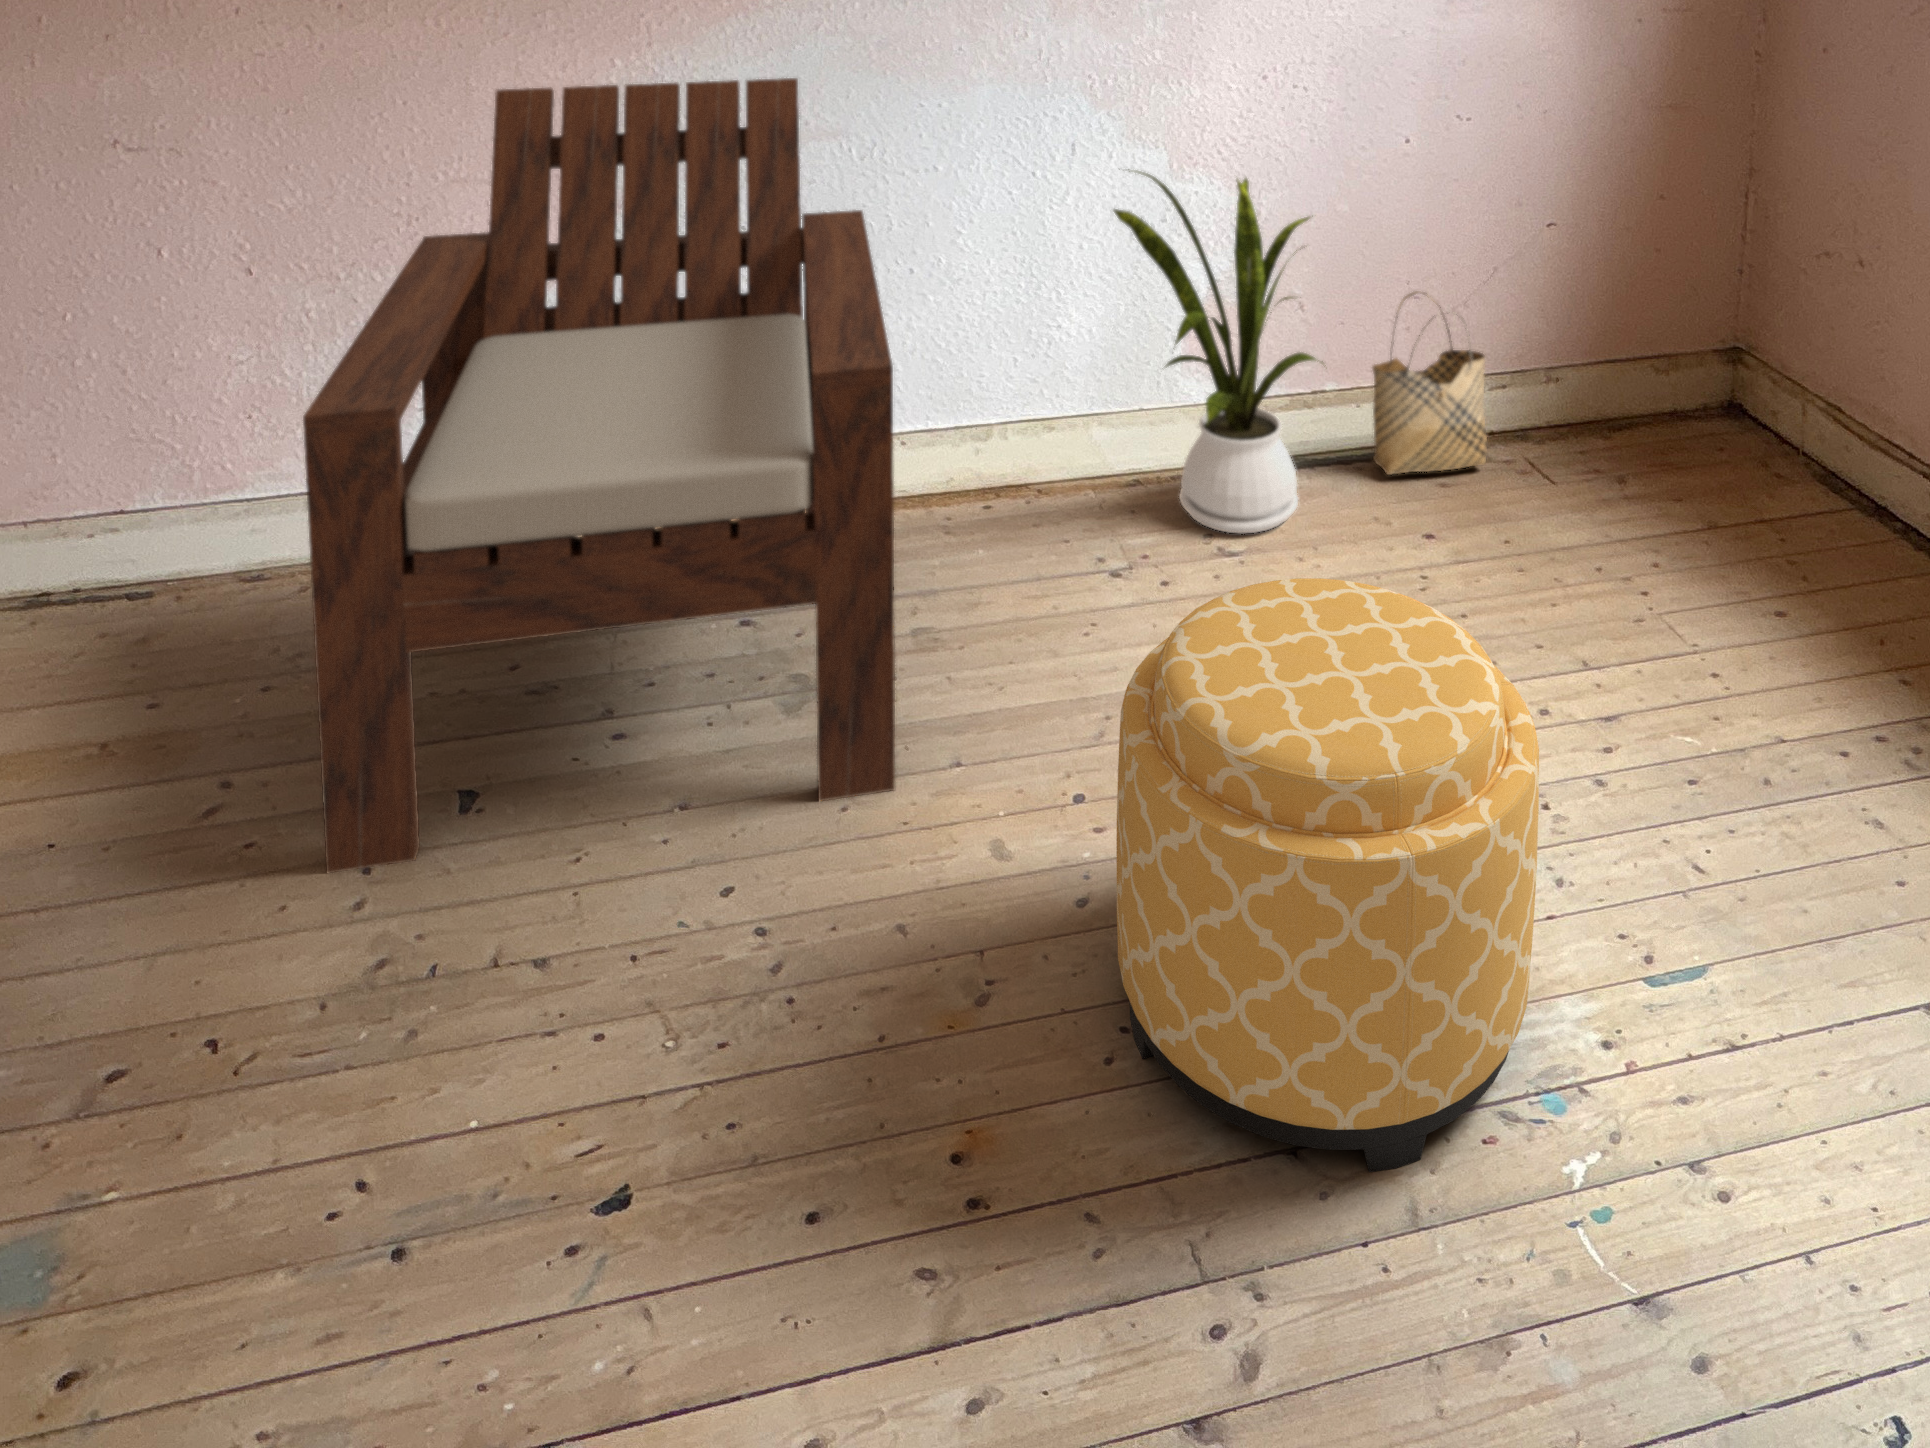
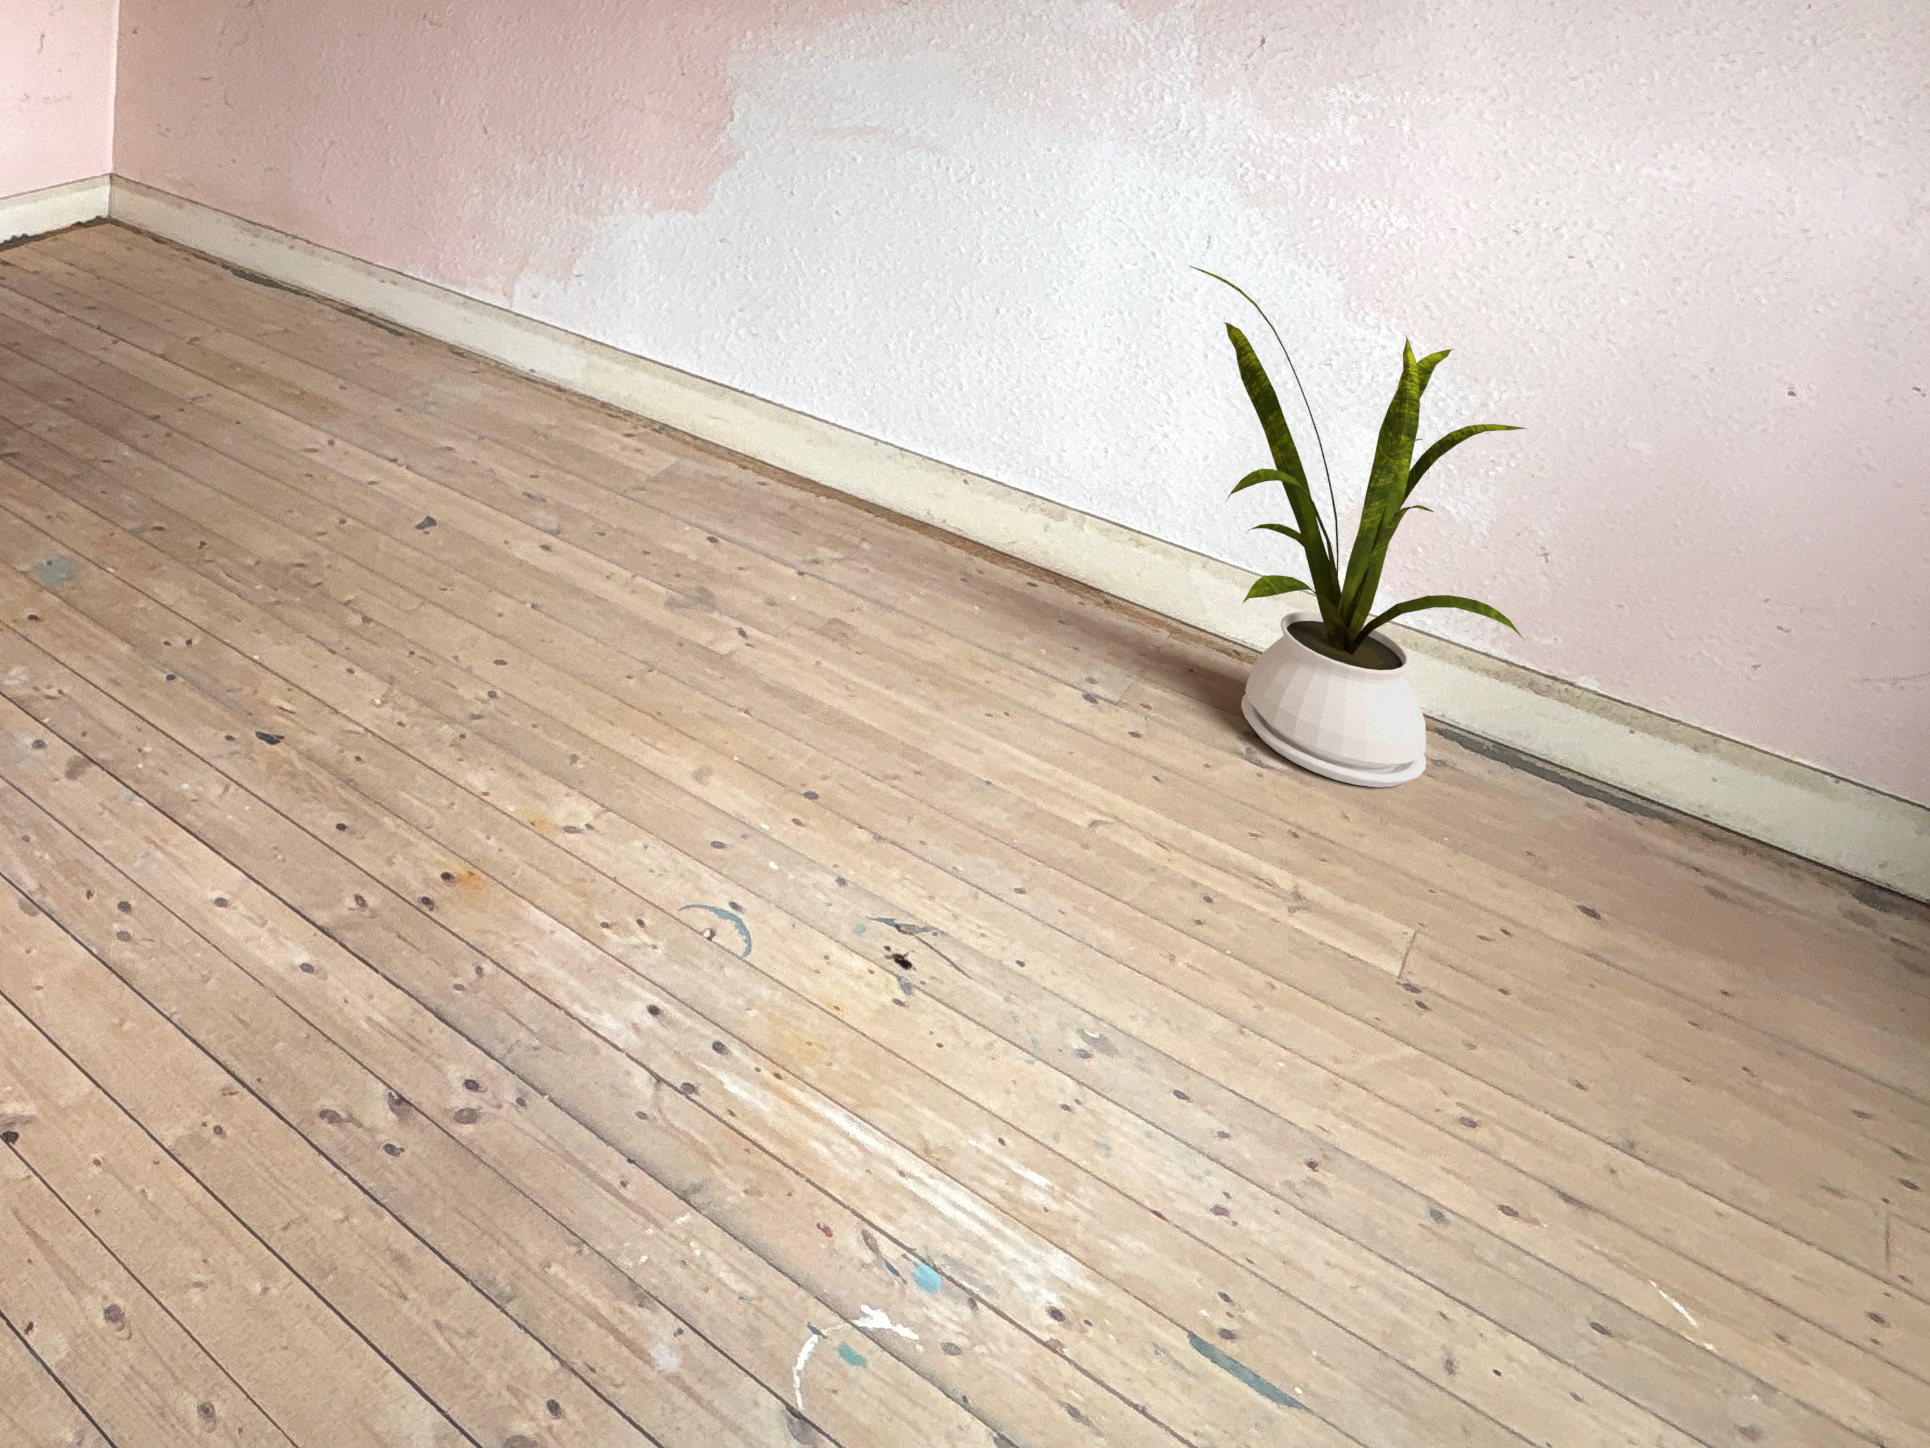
chair: present [303,78,895,873] -> none [327,32,910,698]
woven basket: present [1372,292,1487,475] -> none [1616,618,1888,926]
ottoman: present [1116,578,1539,1172] -> none [610,620,1085,1200]

